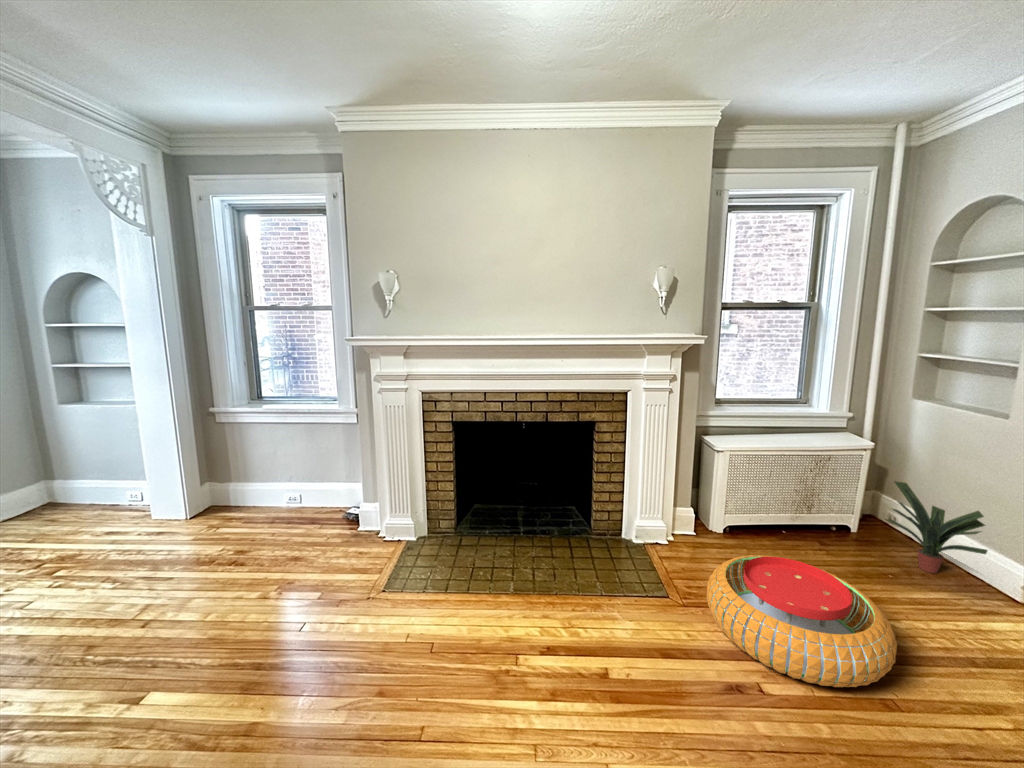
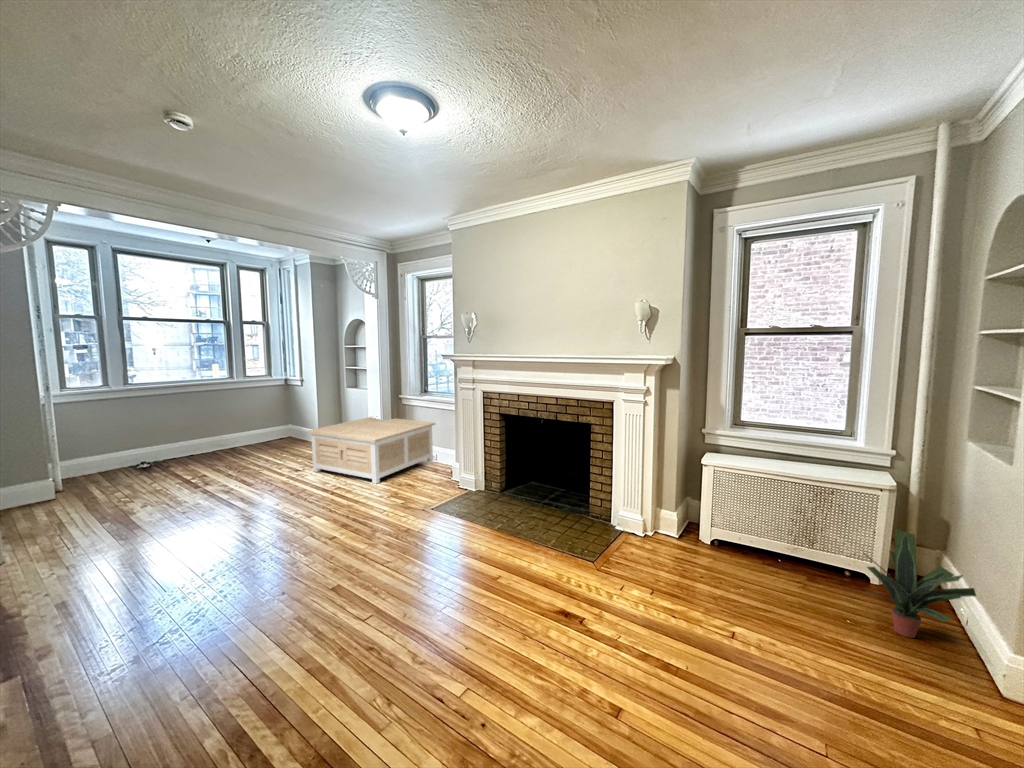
coffee table: none [7,446,292,591] -> present [307,416,435,484]
pouf: present [706,555,897,687] -> none [584,543,722,645]

